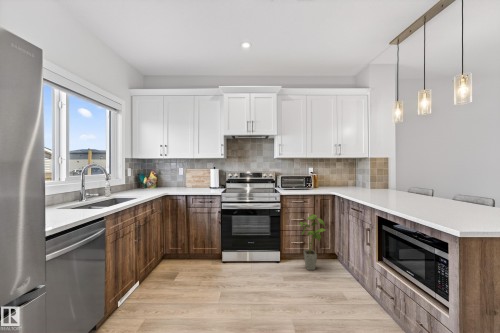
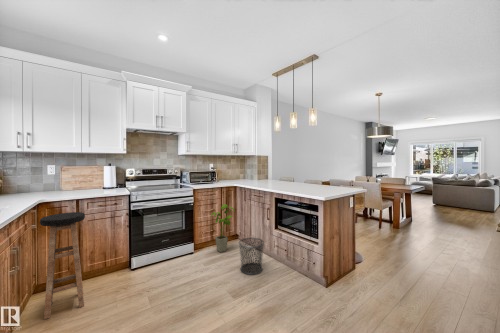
bar stool: none [153,205,184,284] -> present [40,212,85,319]
waste bin: none [317,262,354,316] -> present [239,238,264,275]

